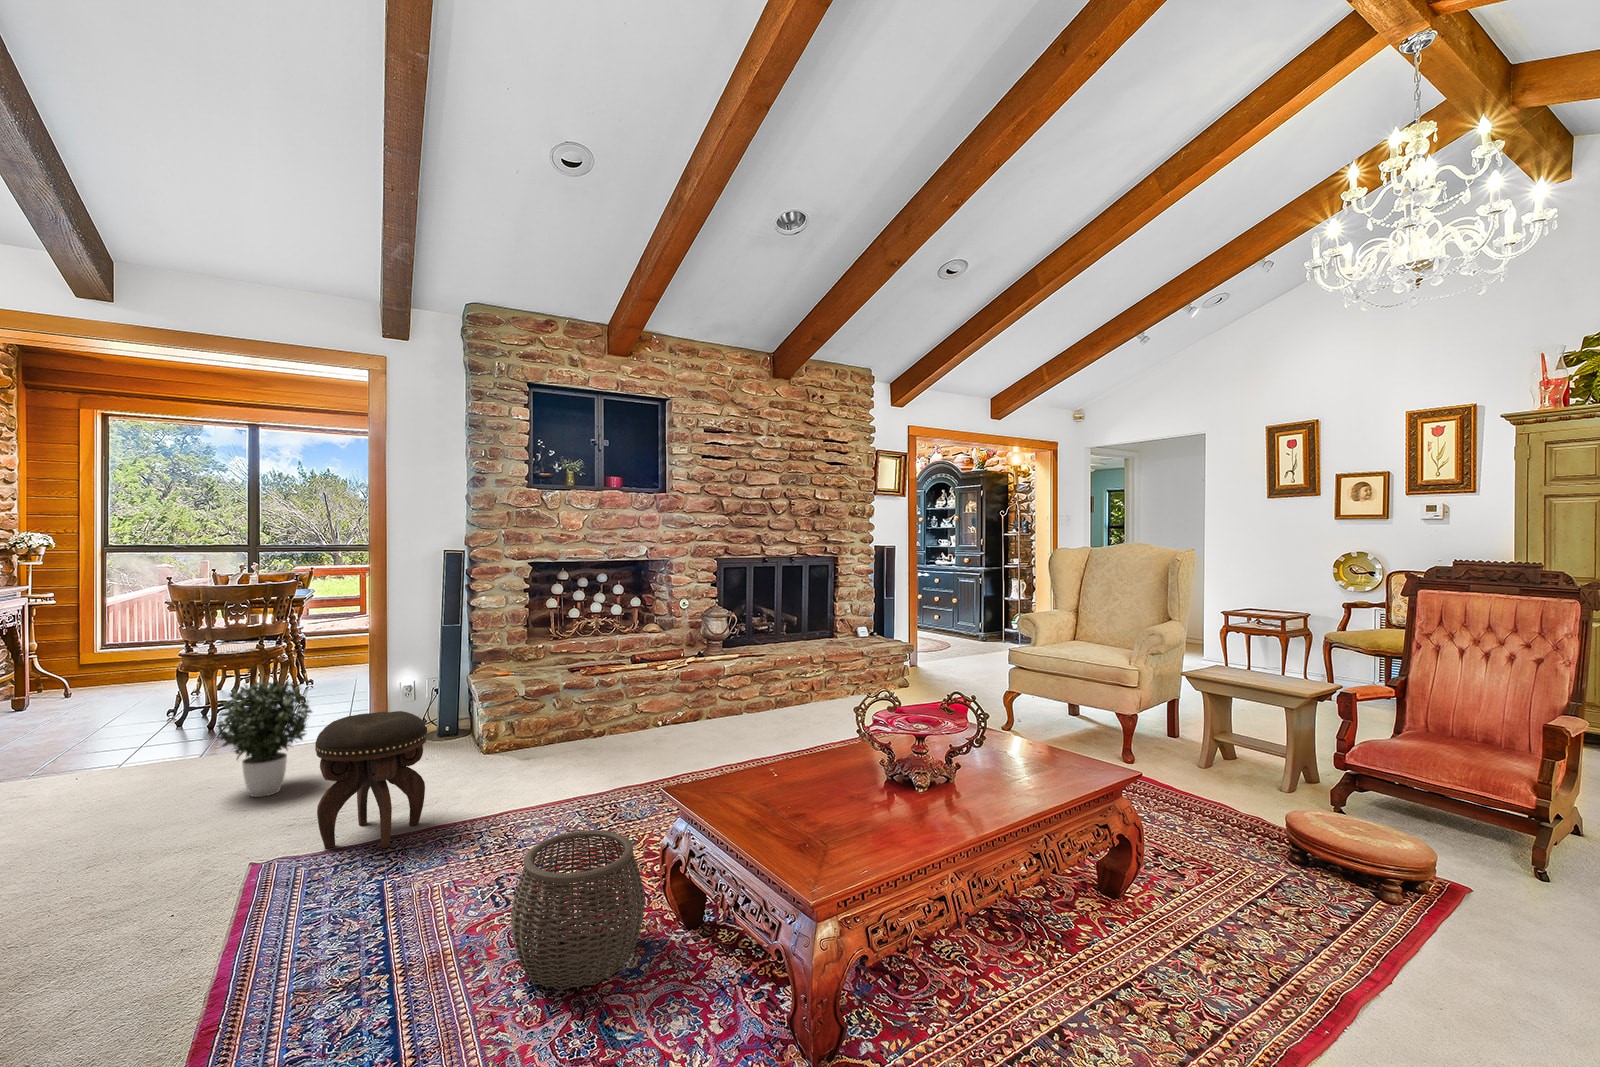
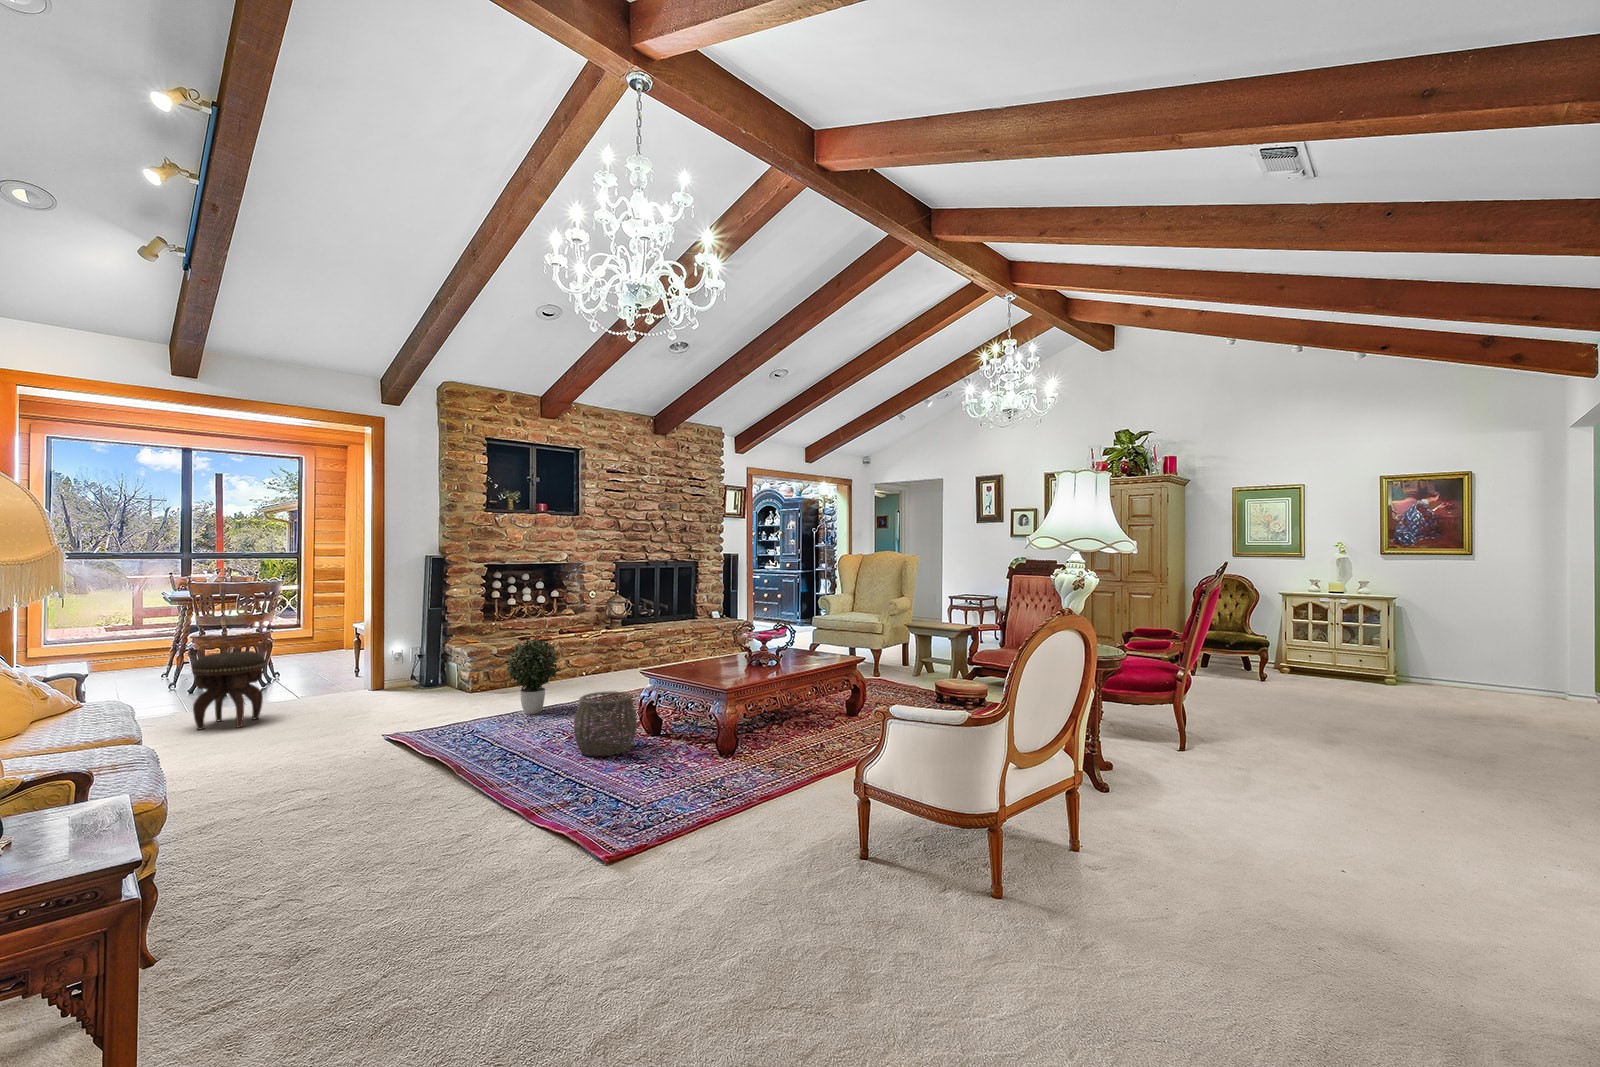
potted plant: present [218,681,312,797] -> present [505,639,560,714]
footstool: present [315,711,427,848] -> present [192,651,266,730]

